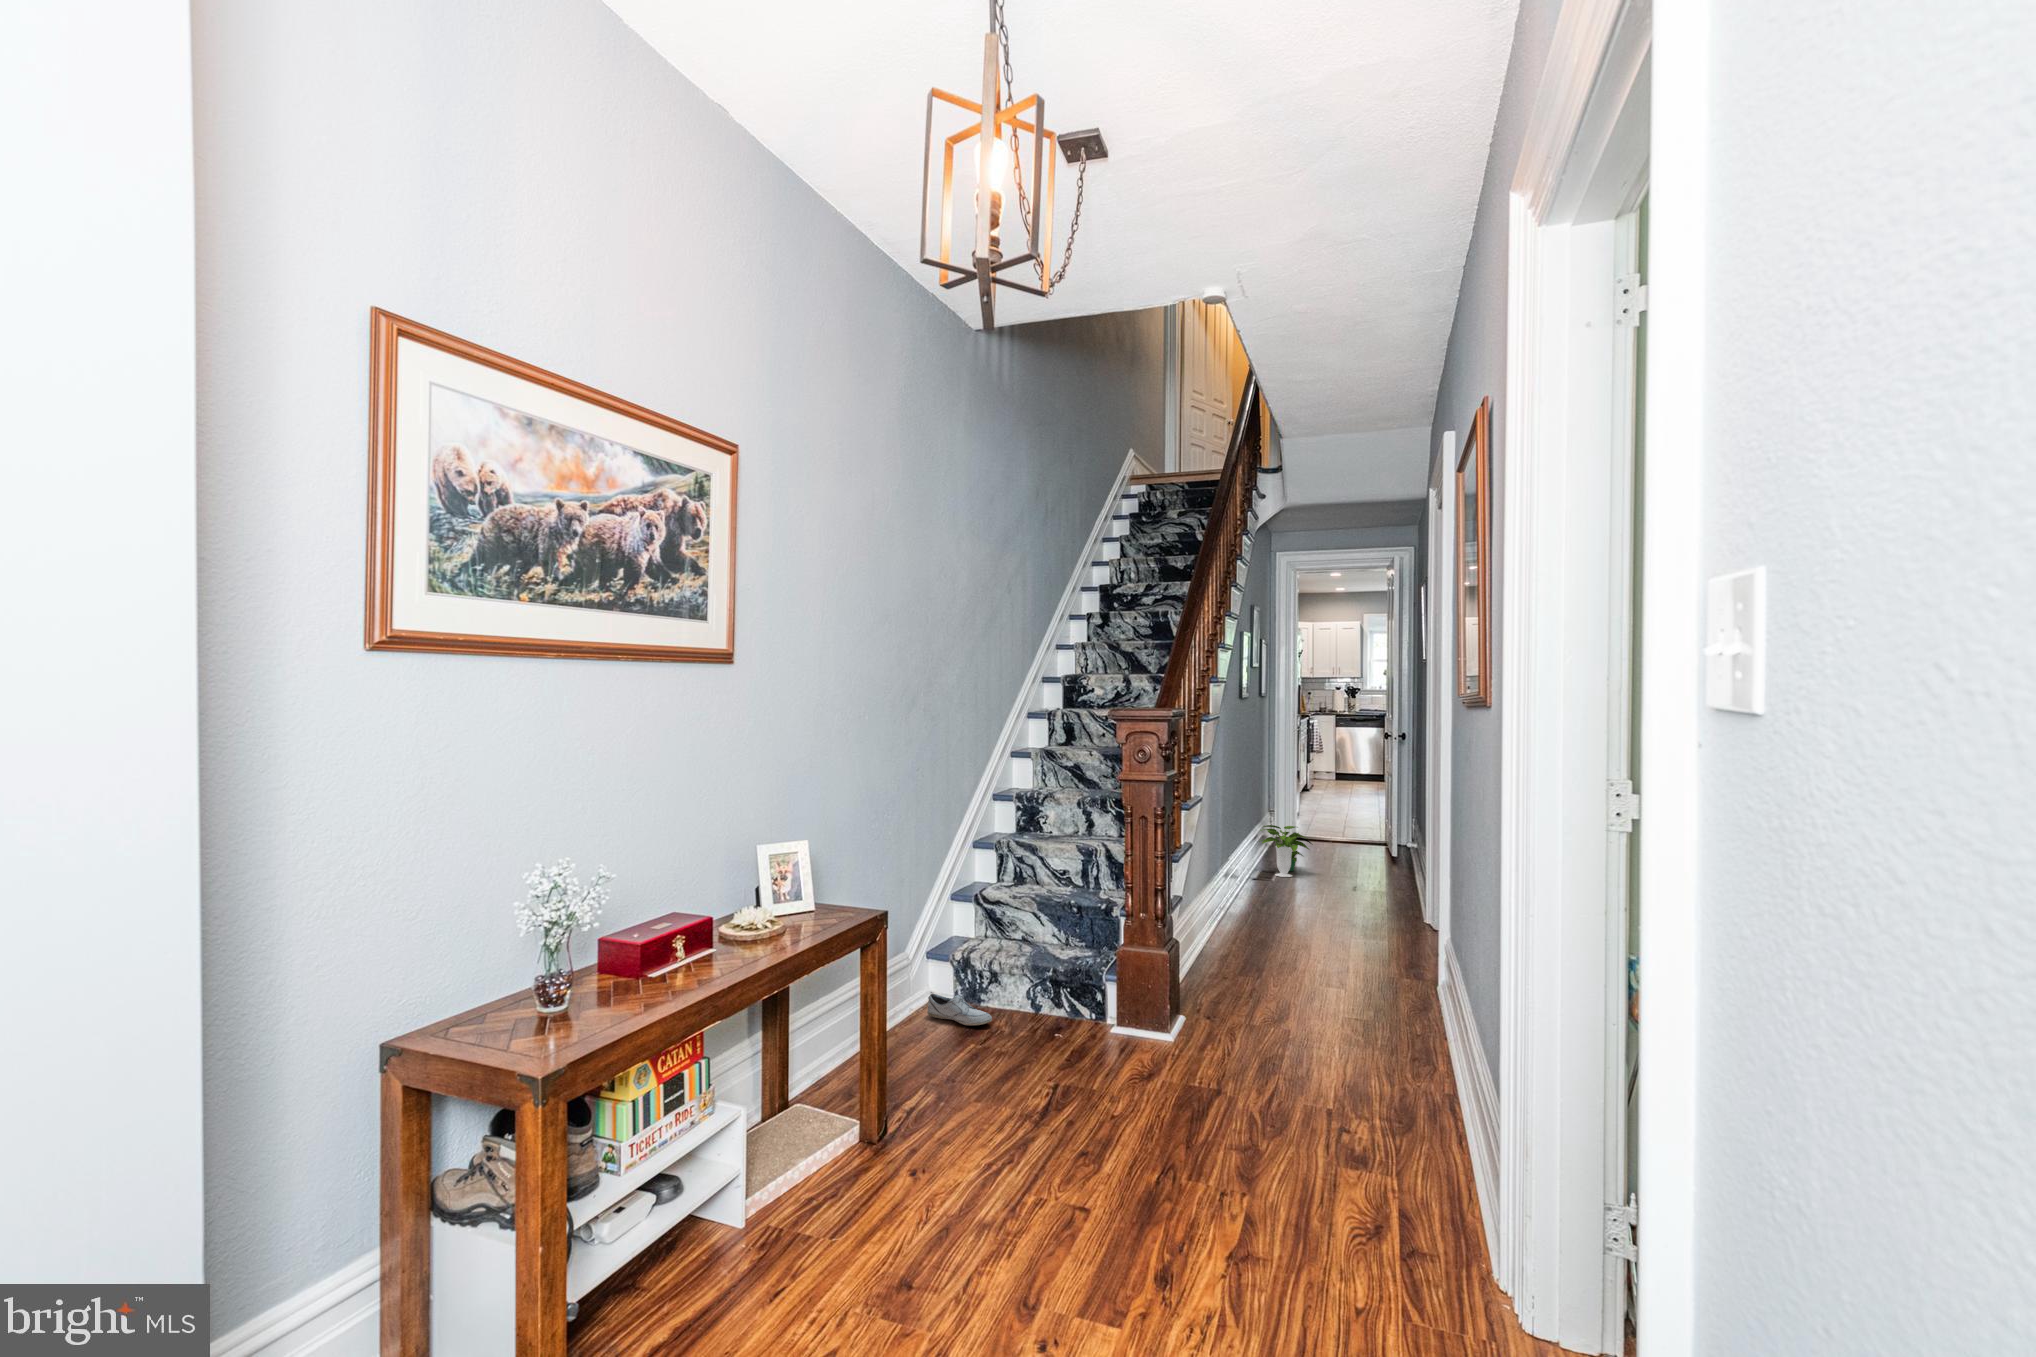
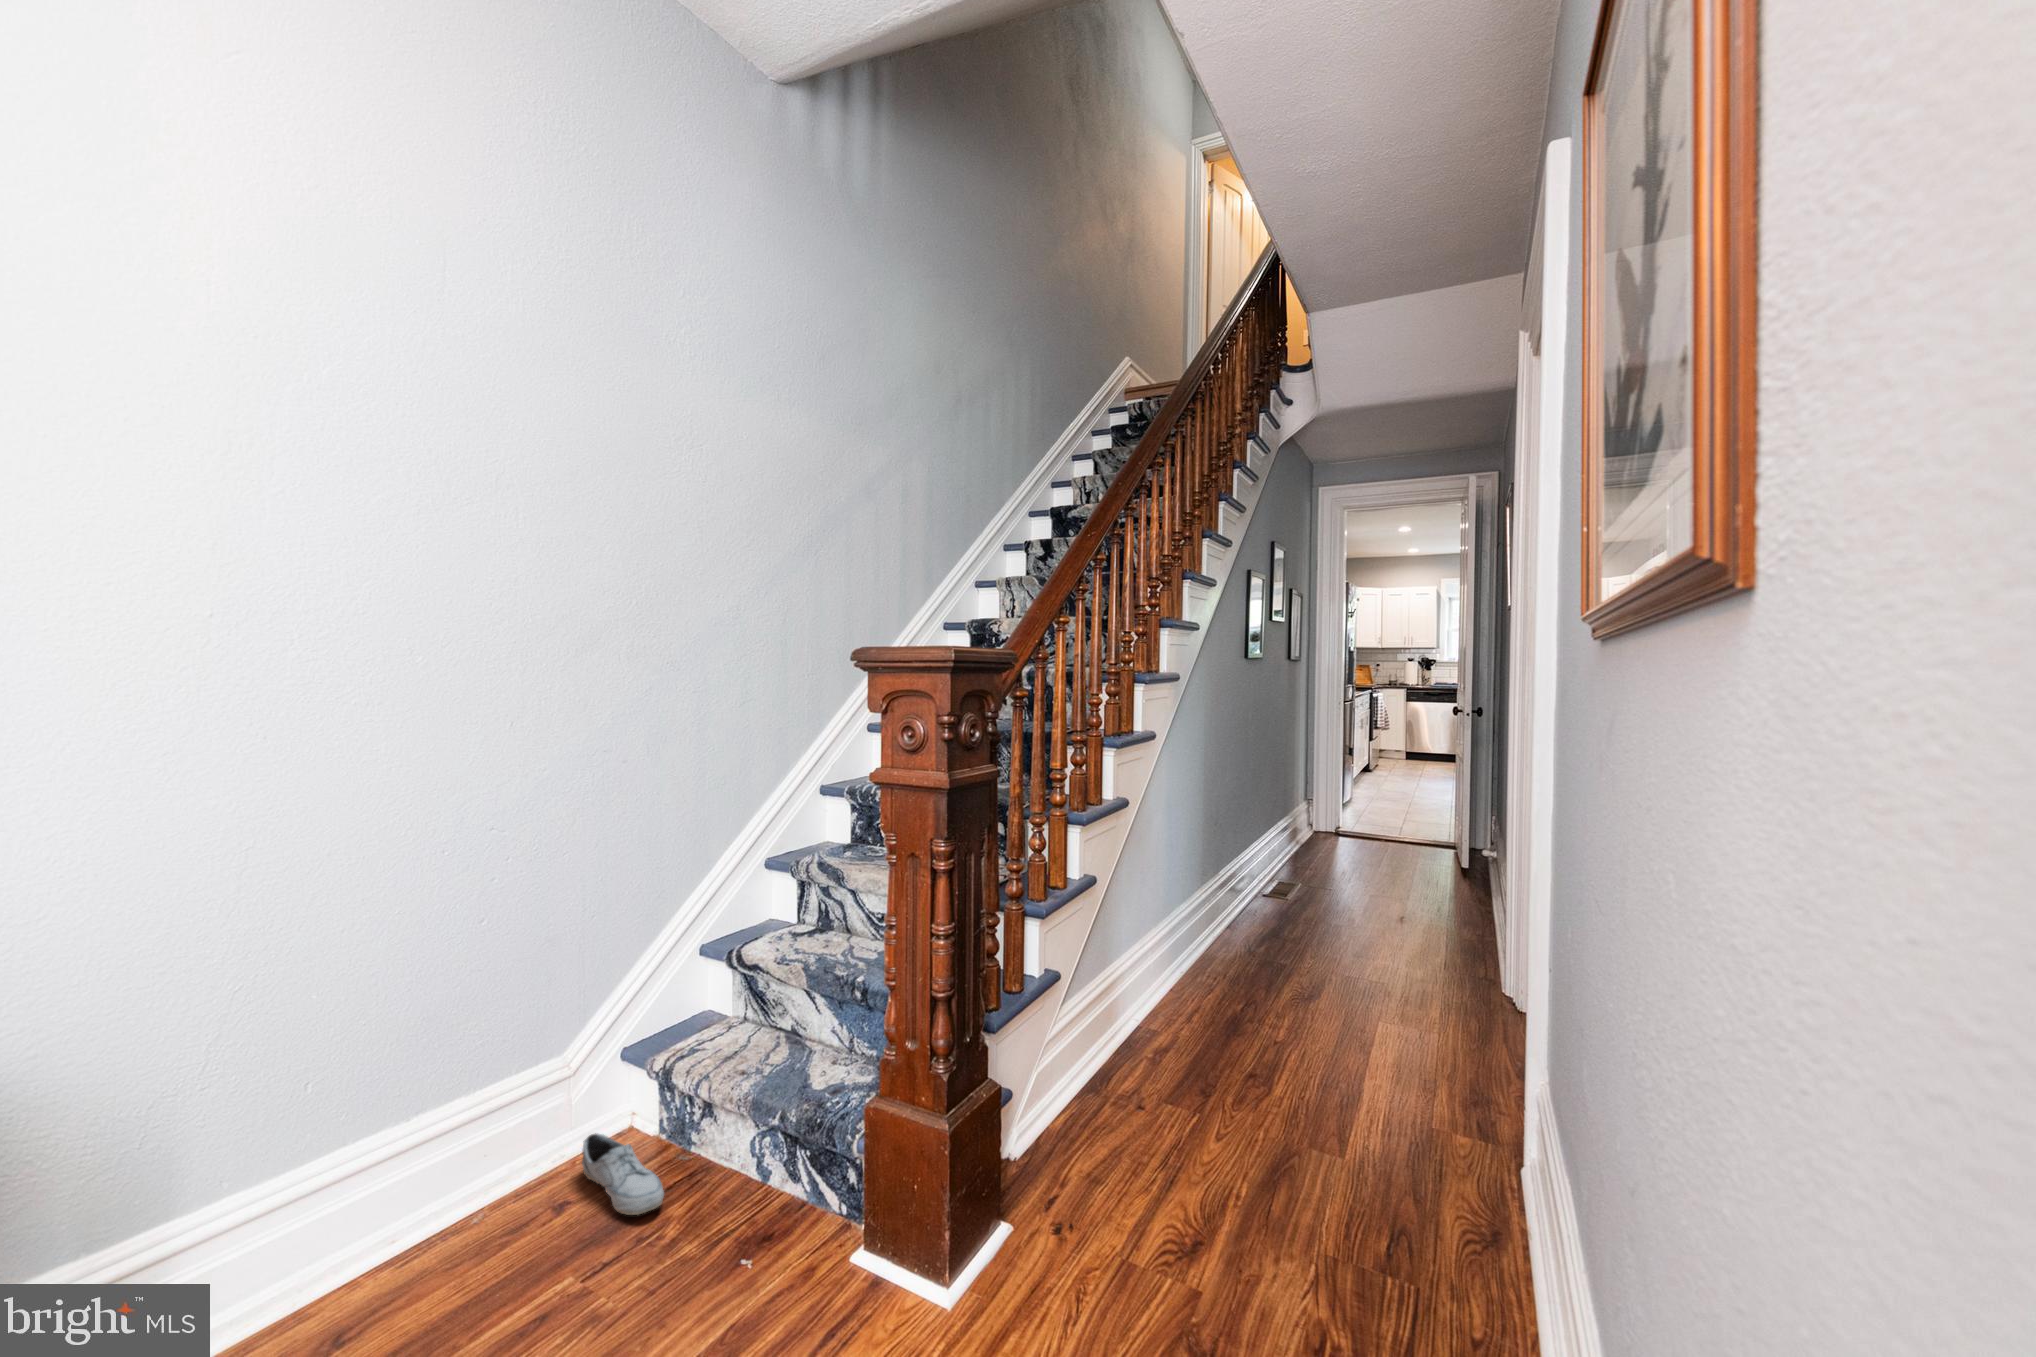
potted plant: present [1261,825,1312,877] -> none [1278,822,1349,890]

